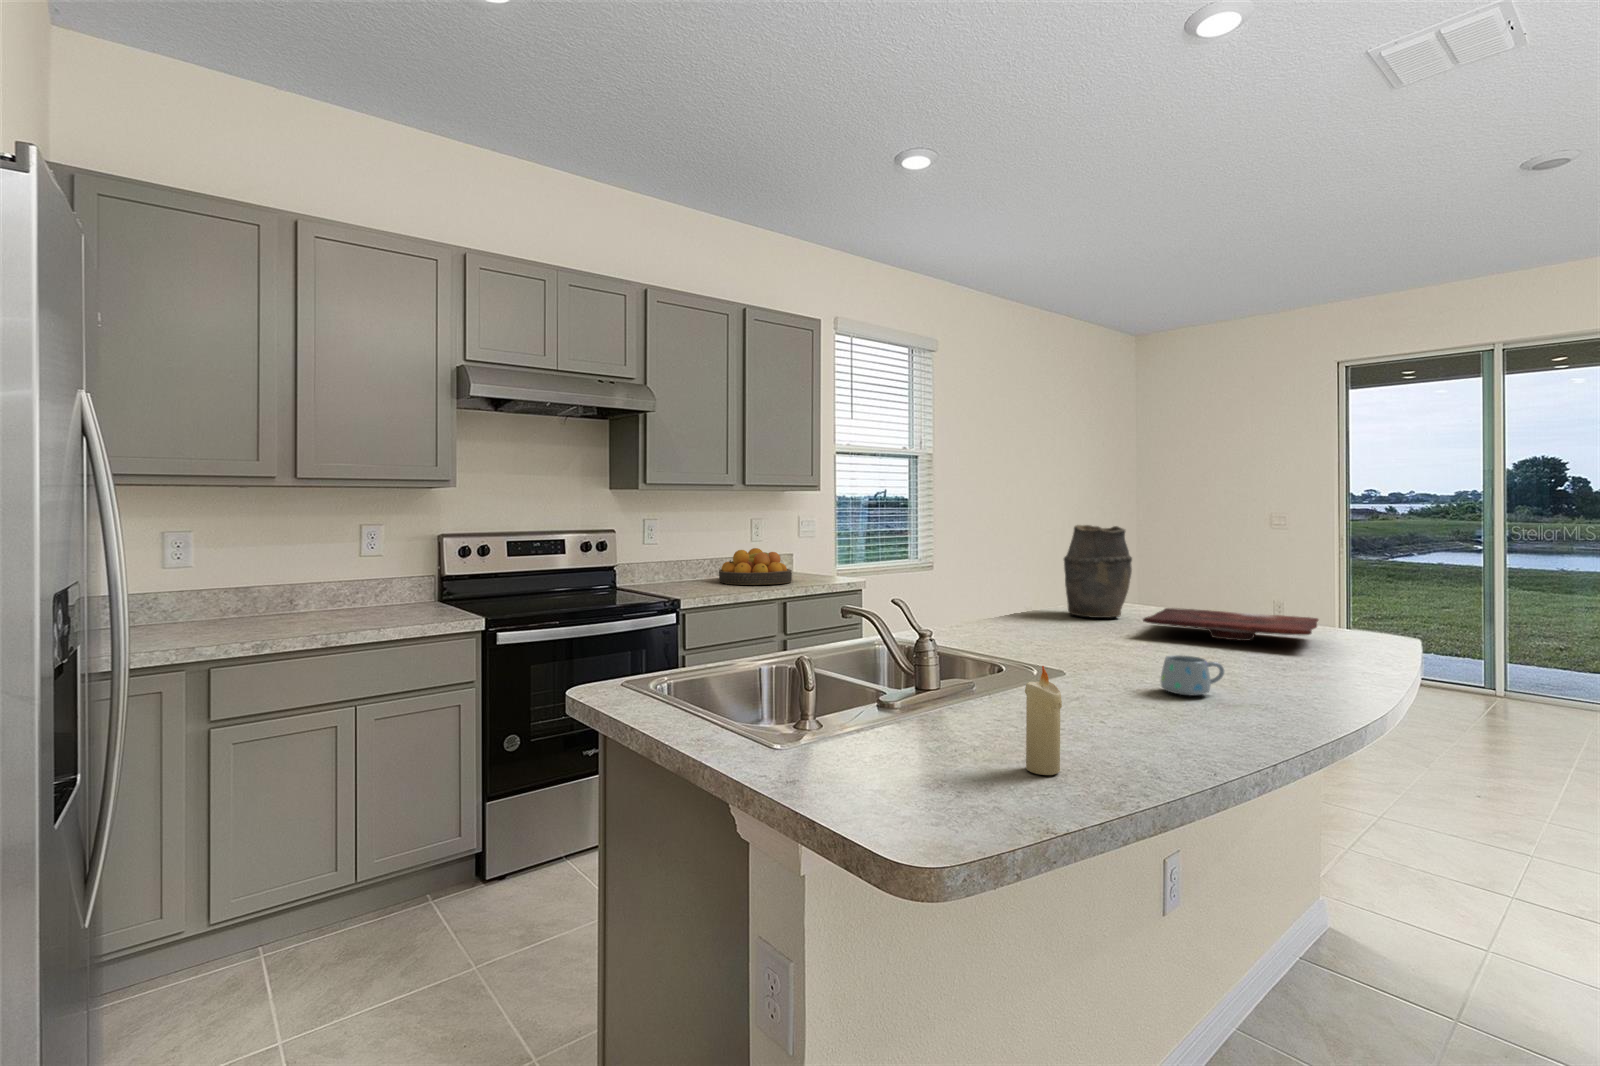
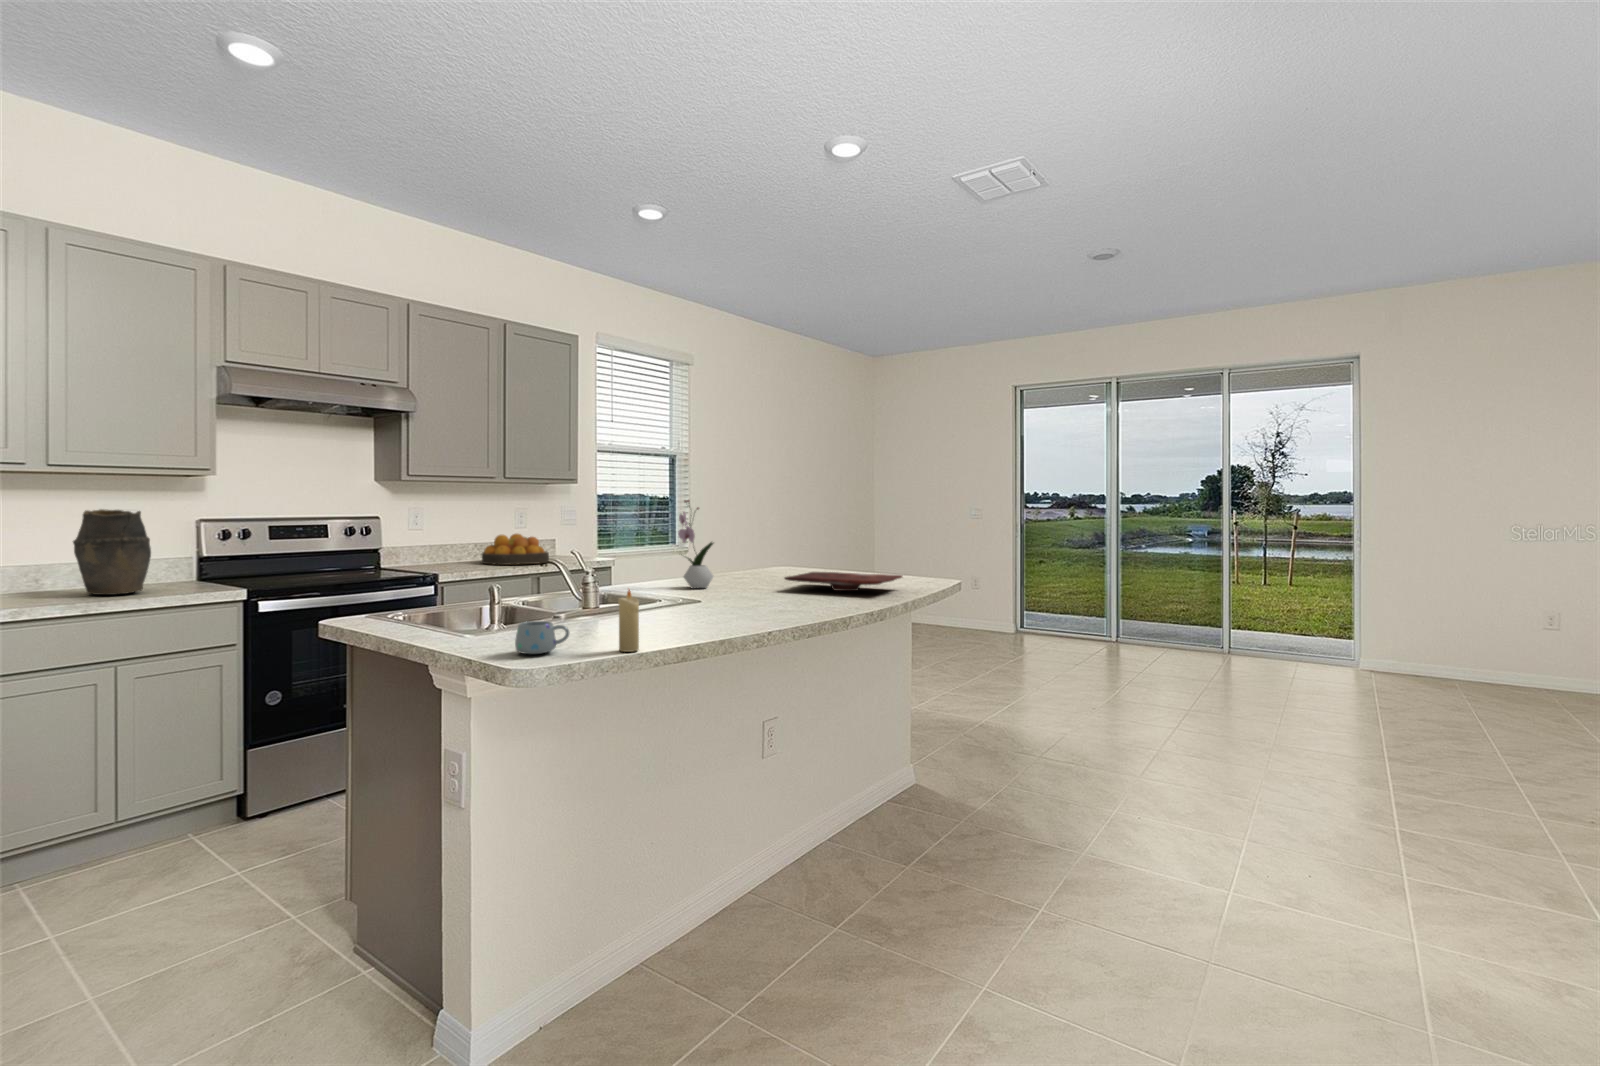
flower arrangement: none [986,511,1039,629] -> present [678,500,713,588]
vase: present [1064,525,1132,618] -> present [73,509,151,595]
mug: present [1160,655,1224,696] -> present [515,621,570,654]

